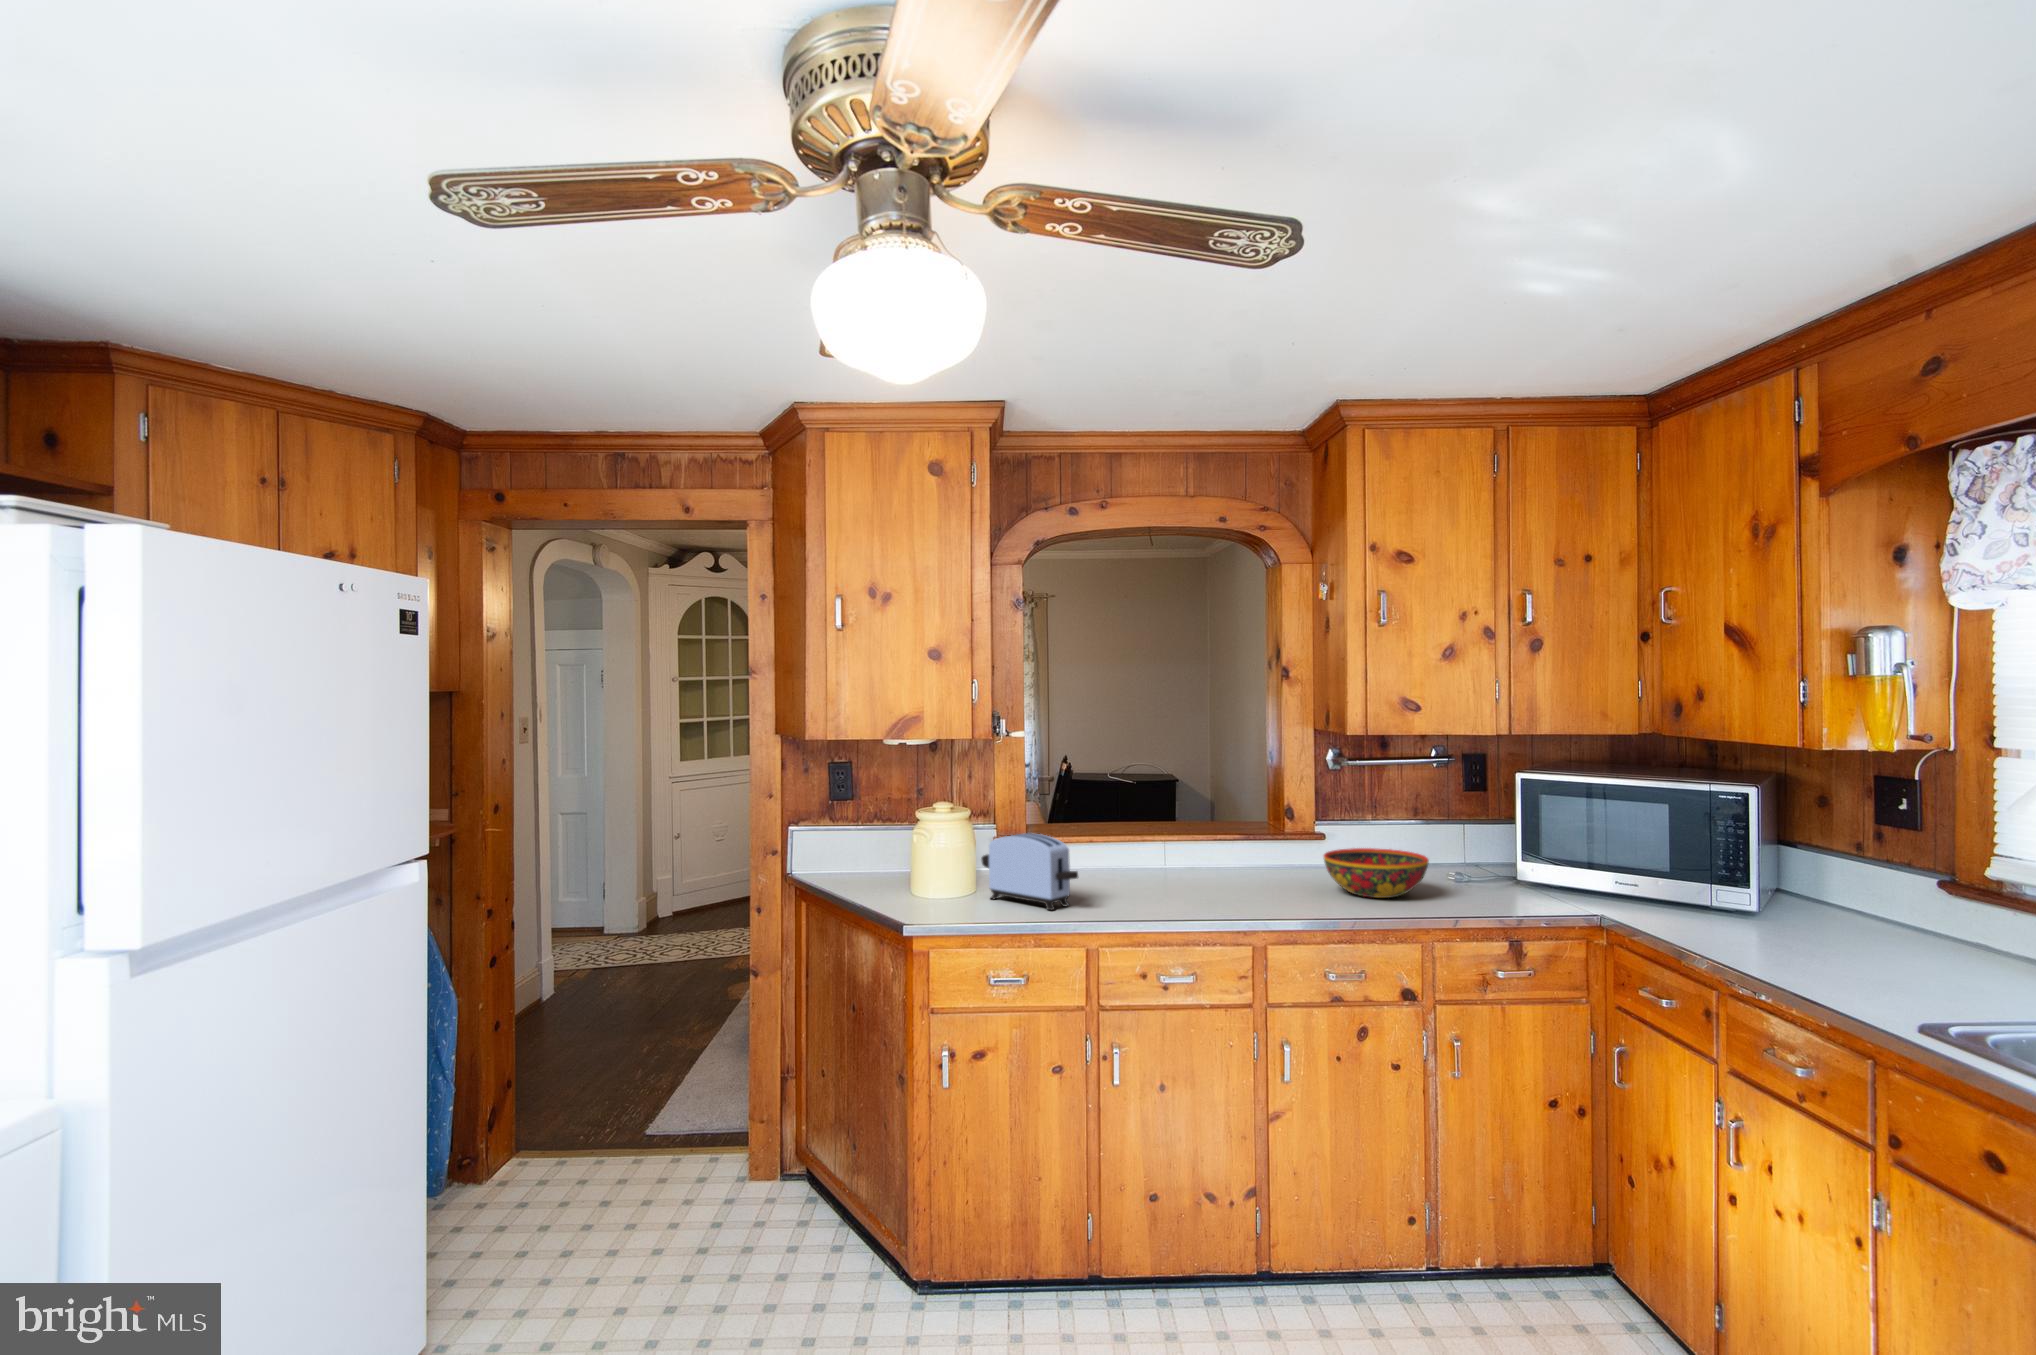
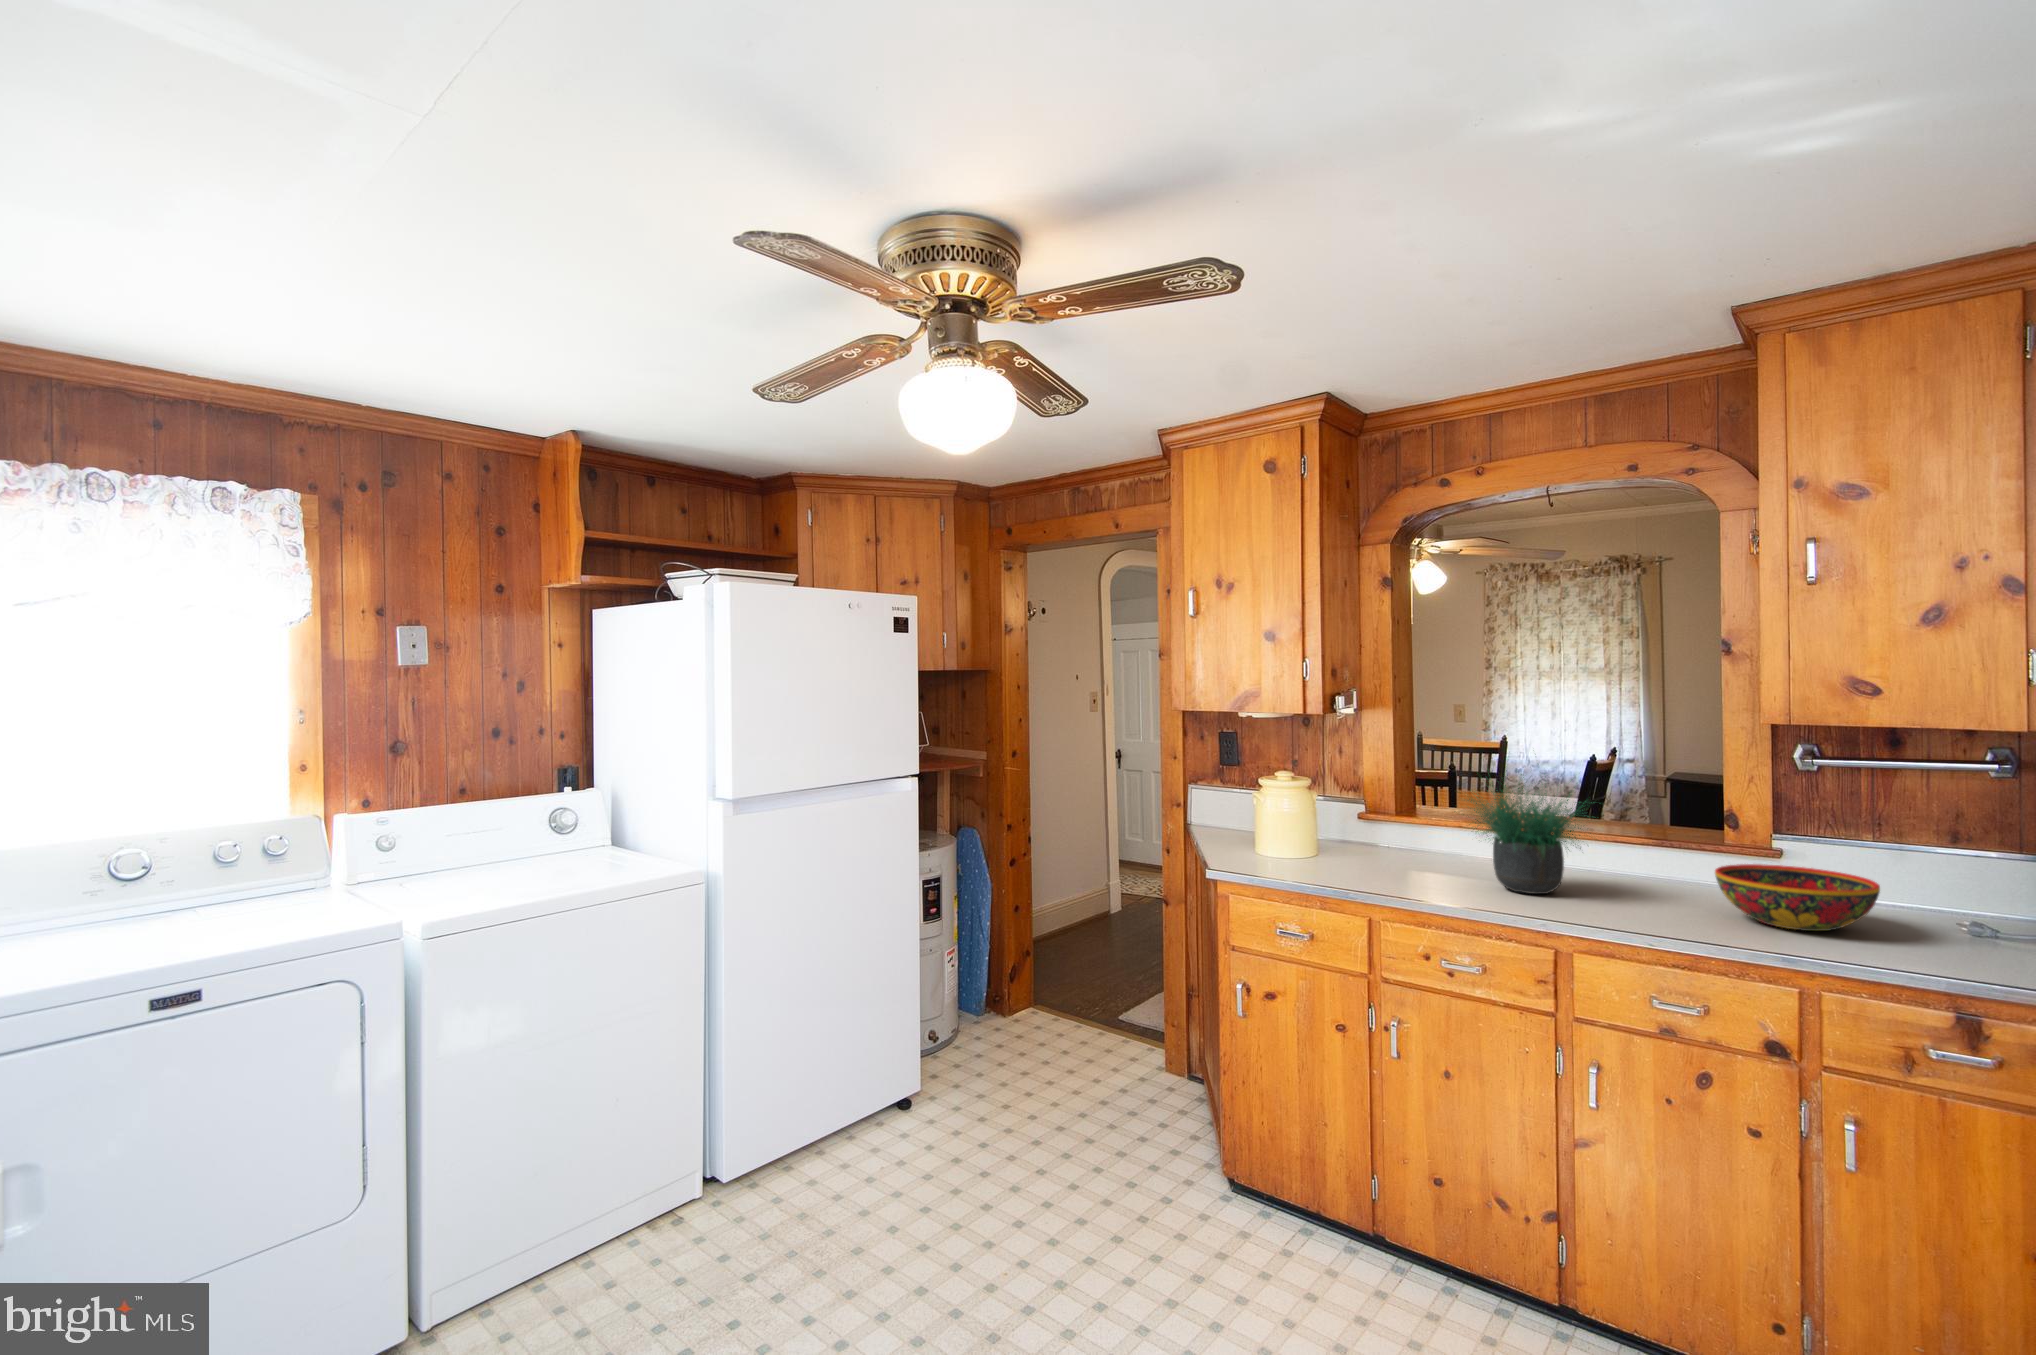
potted plant: none [1123,763,1265,900] -> present [1469,770,1591,894]
toaster: present [982,833,1078,910] -> none [1313,805,1378,879]

